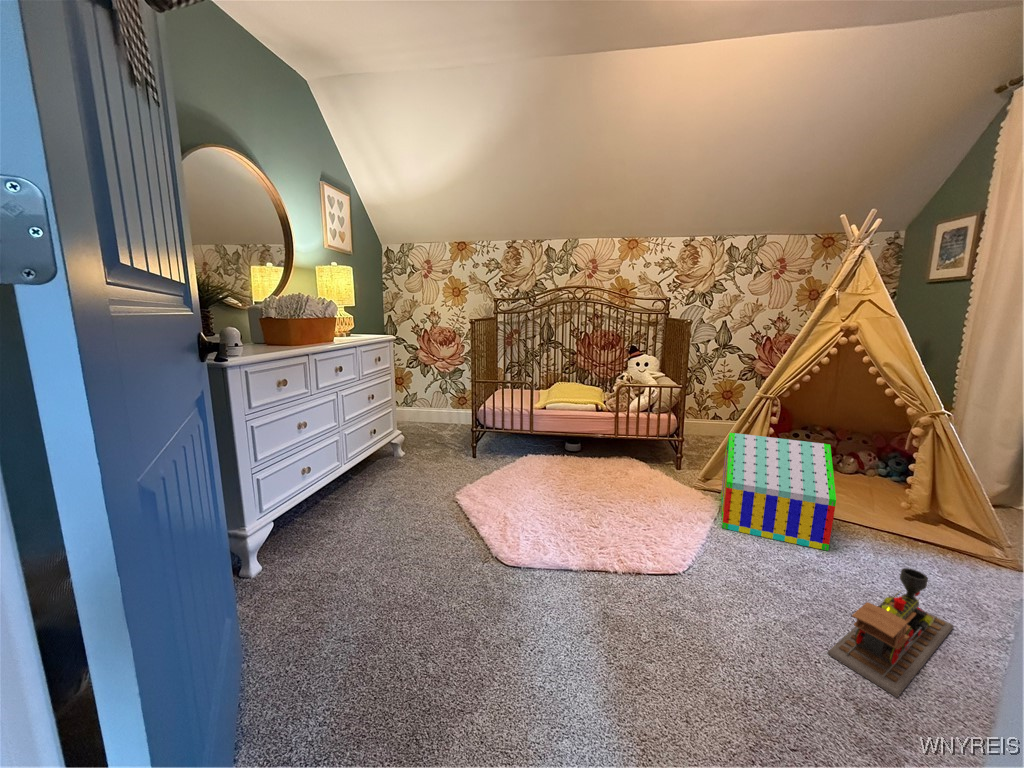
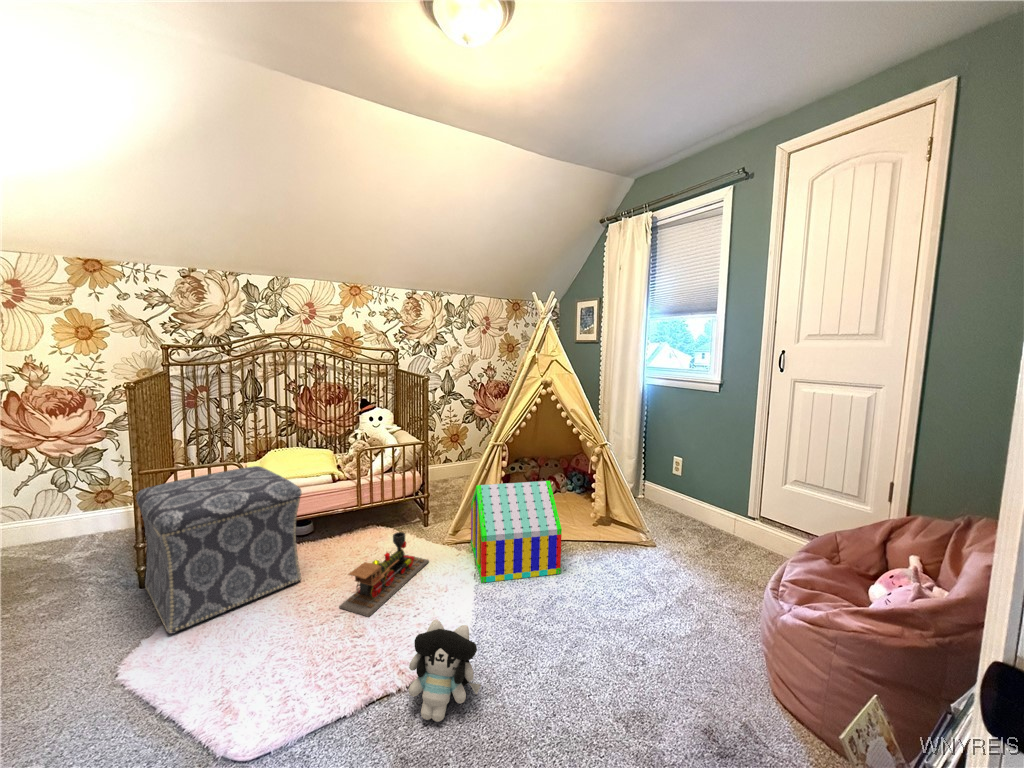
ottoman: none [475,389,569,486] -> present [136,466,301,634]
plush toy: none [626,529,693,608] -> present [409,619,481,722]
toy train: present [827,568,954,697] -> present [339,532,429,617]

